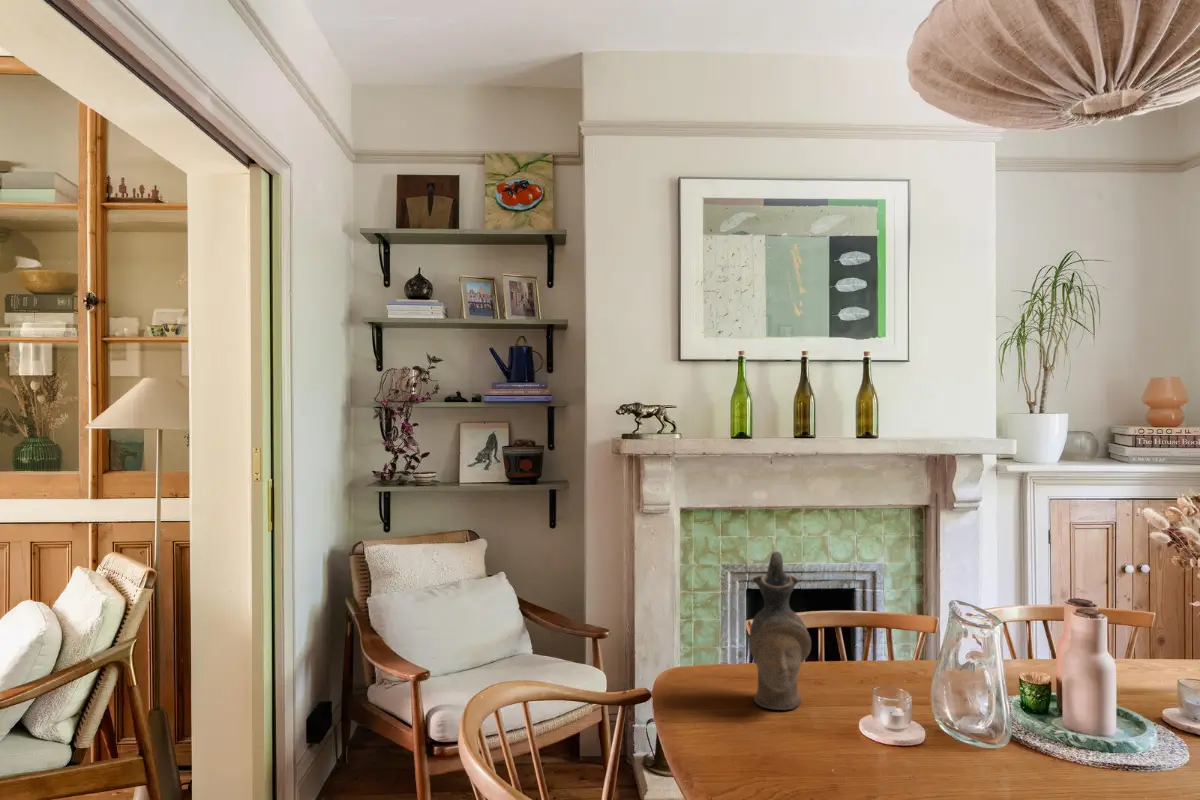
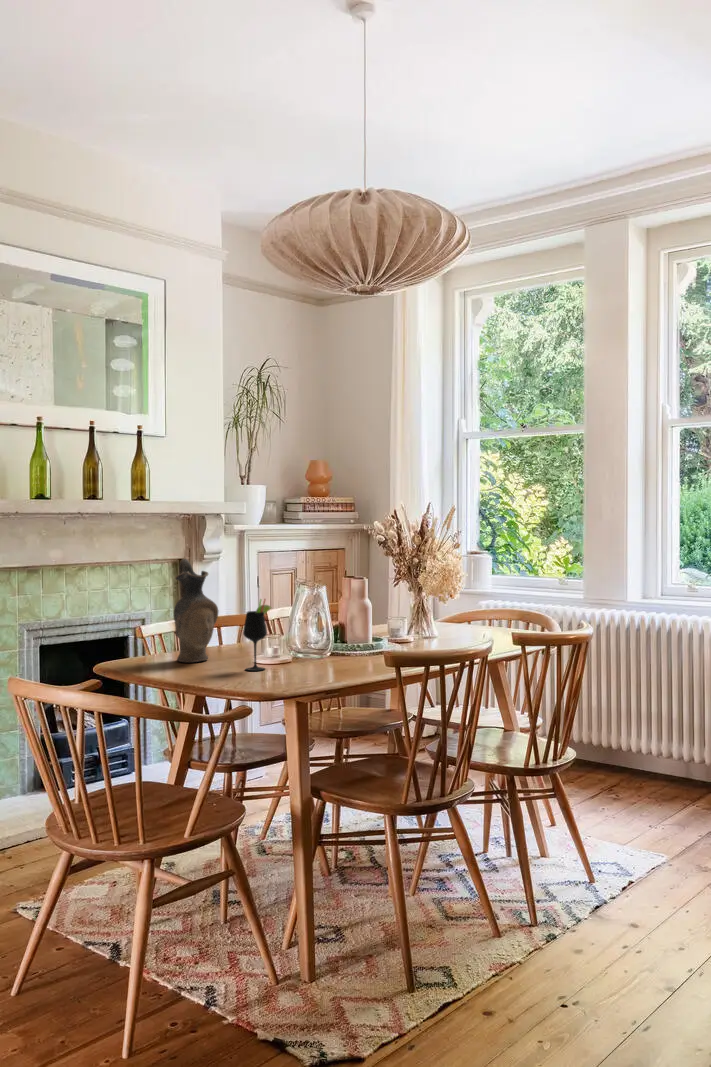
wine glass: none [808,654,854,773] -> present [243,599,271,671]

